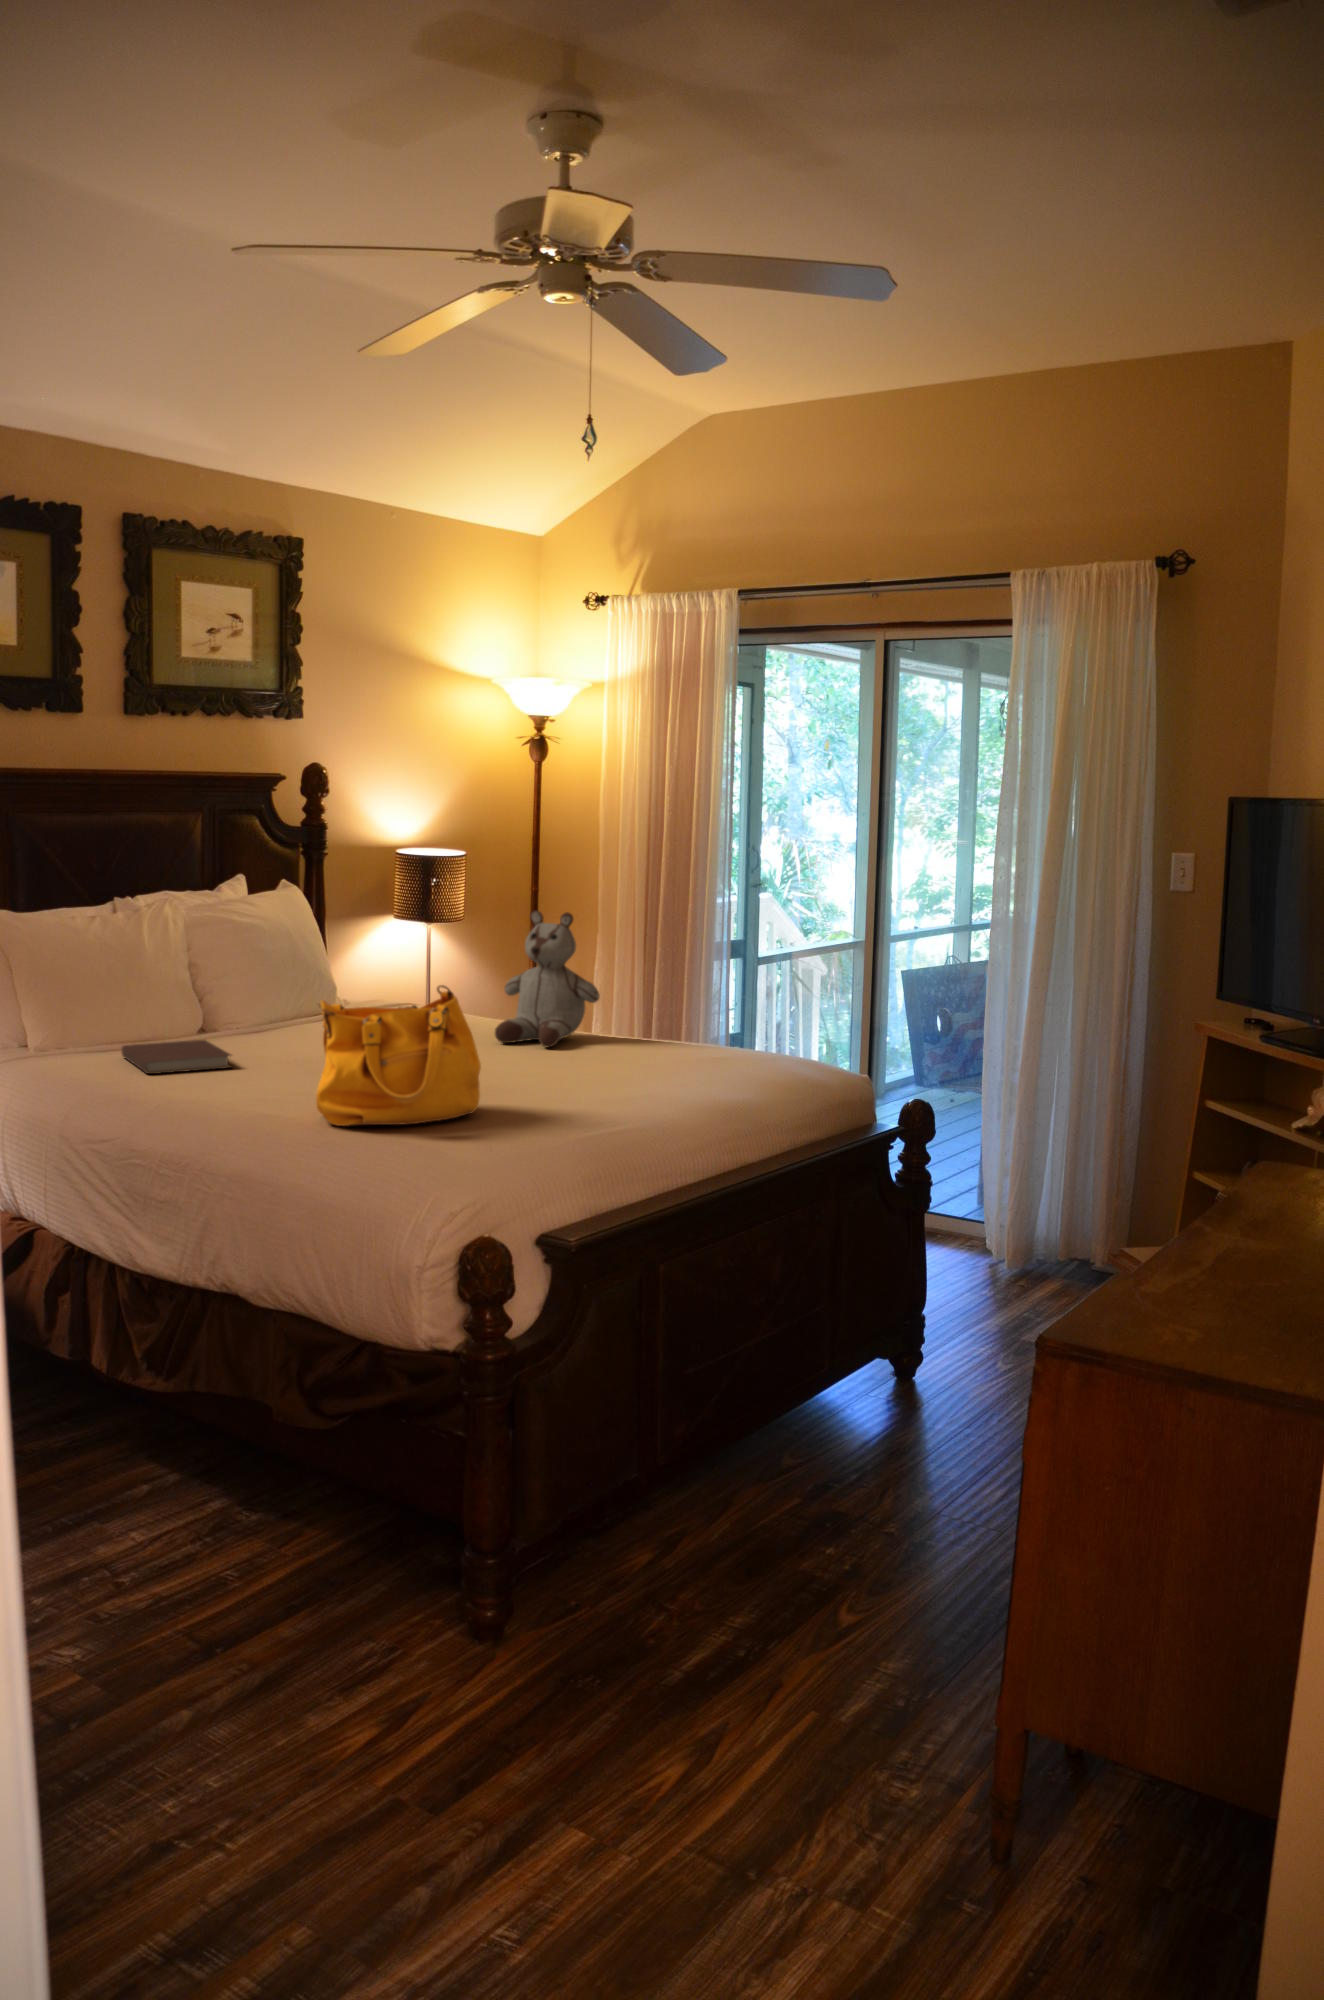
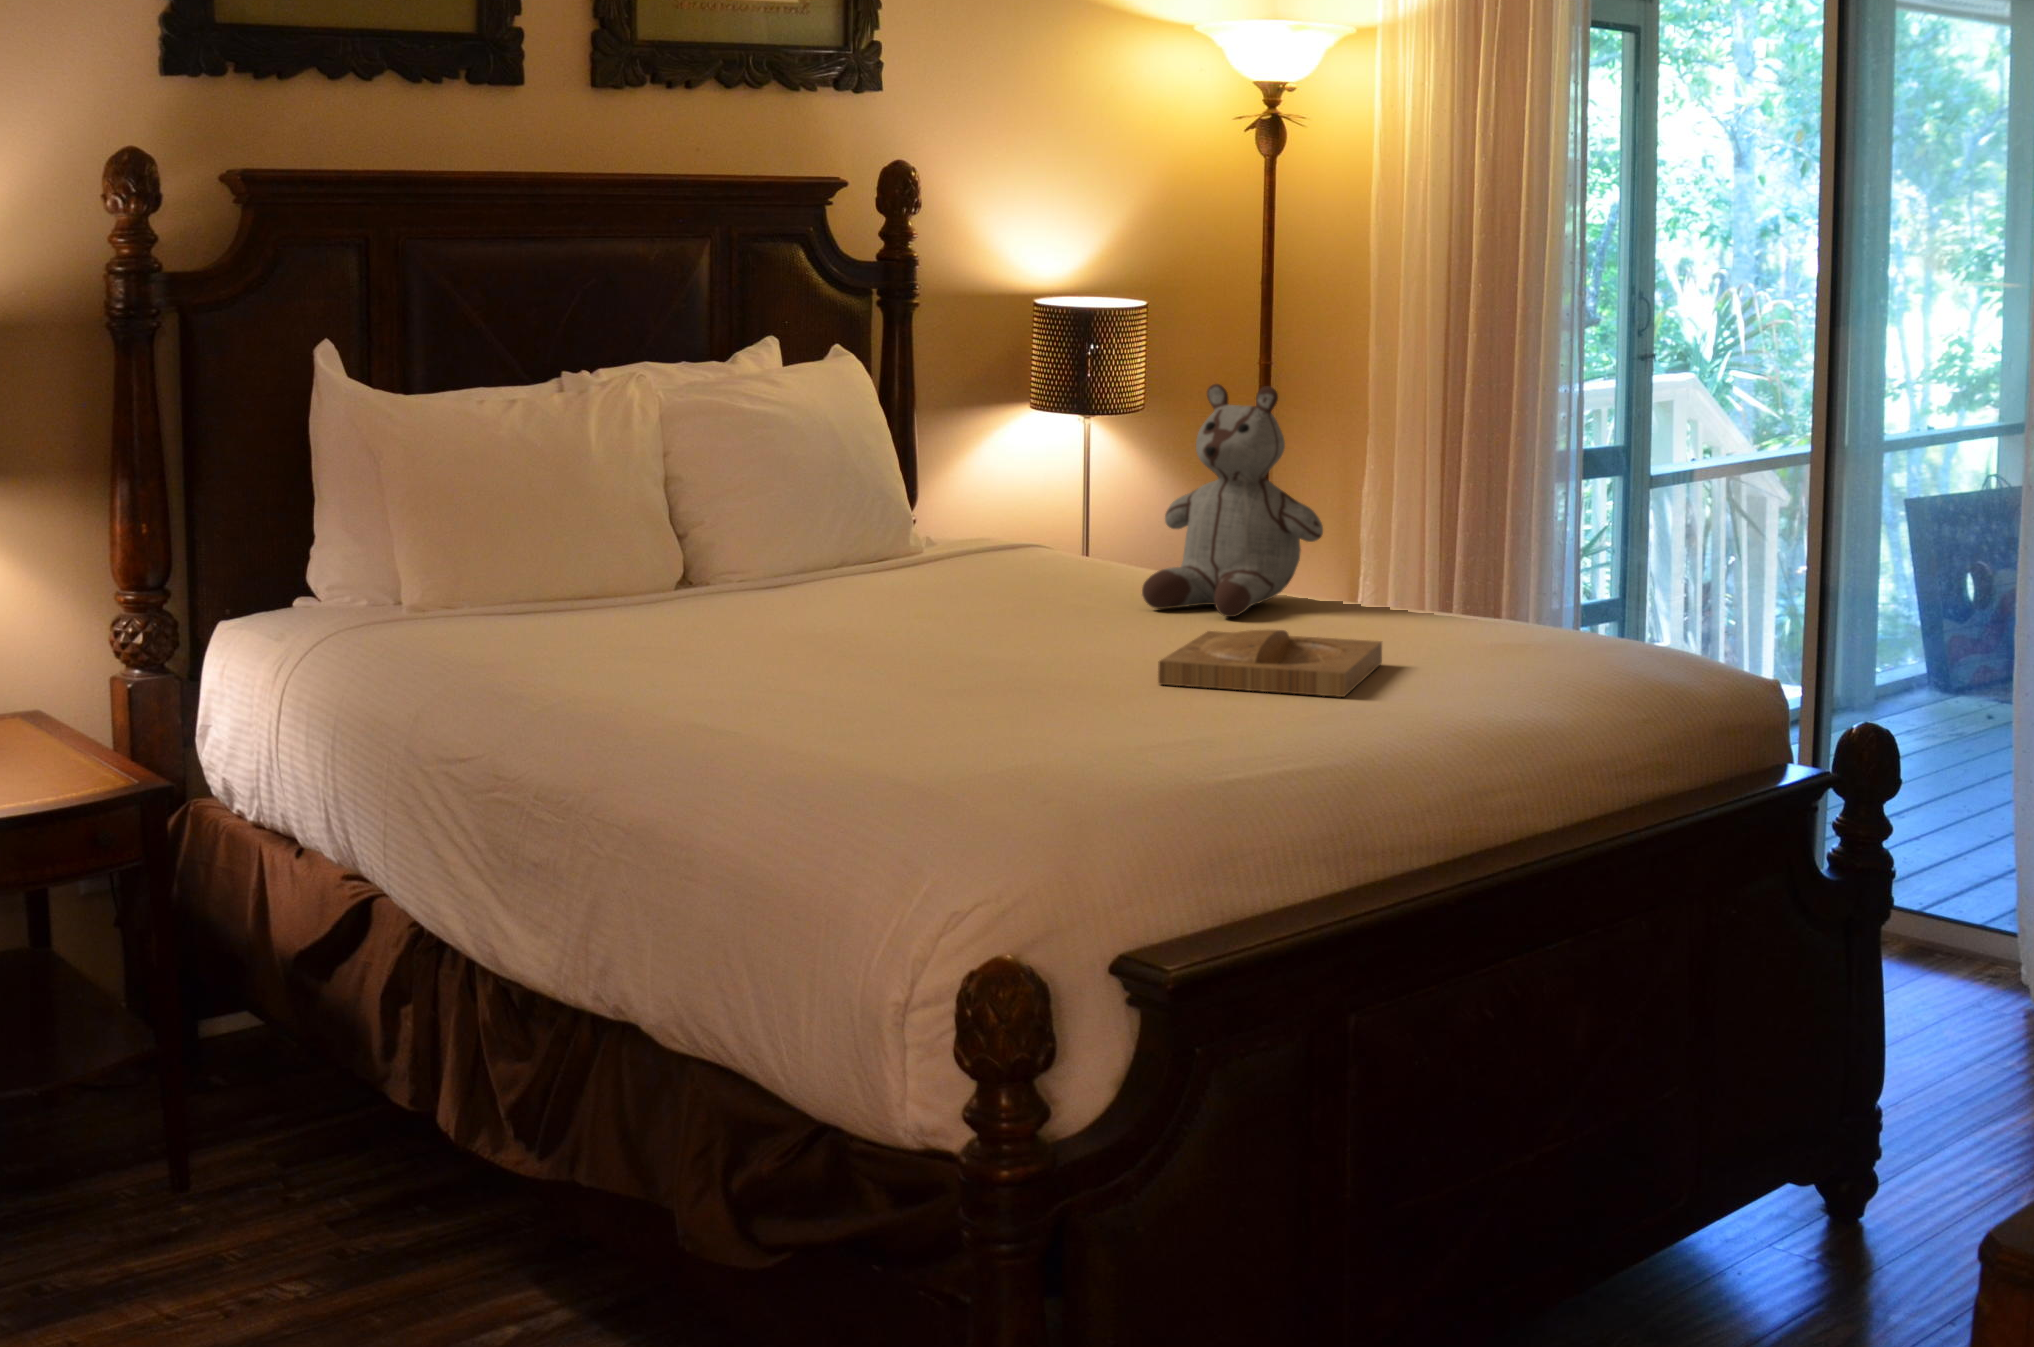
handbag: present [316,985,481,1126] -> none [777,499,1066,741]
notebook: present [122,1040,231,1074] -> none [534,594,696,647]
tray: none [523,1056,644,1093] -> present [1158,630,1382,697]

